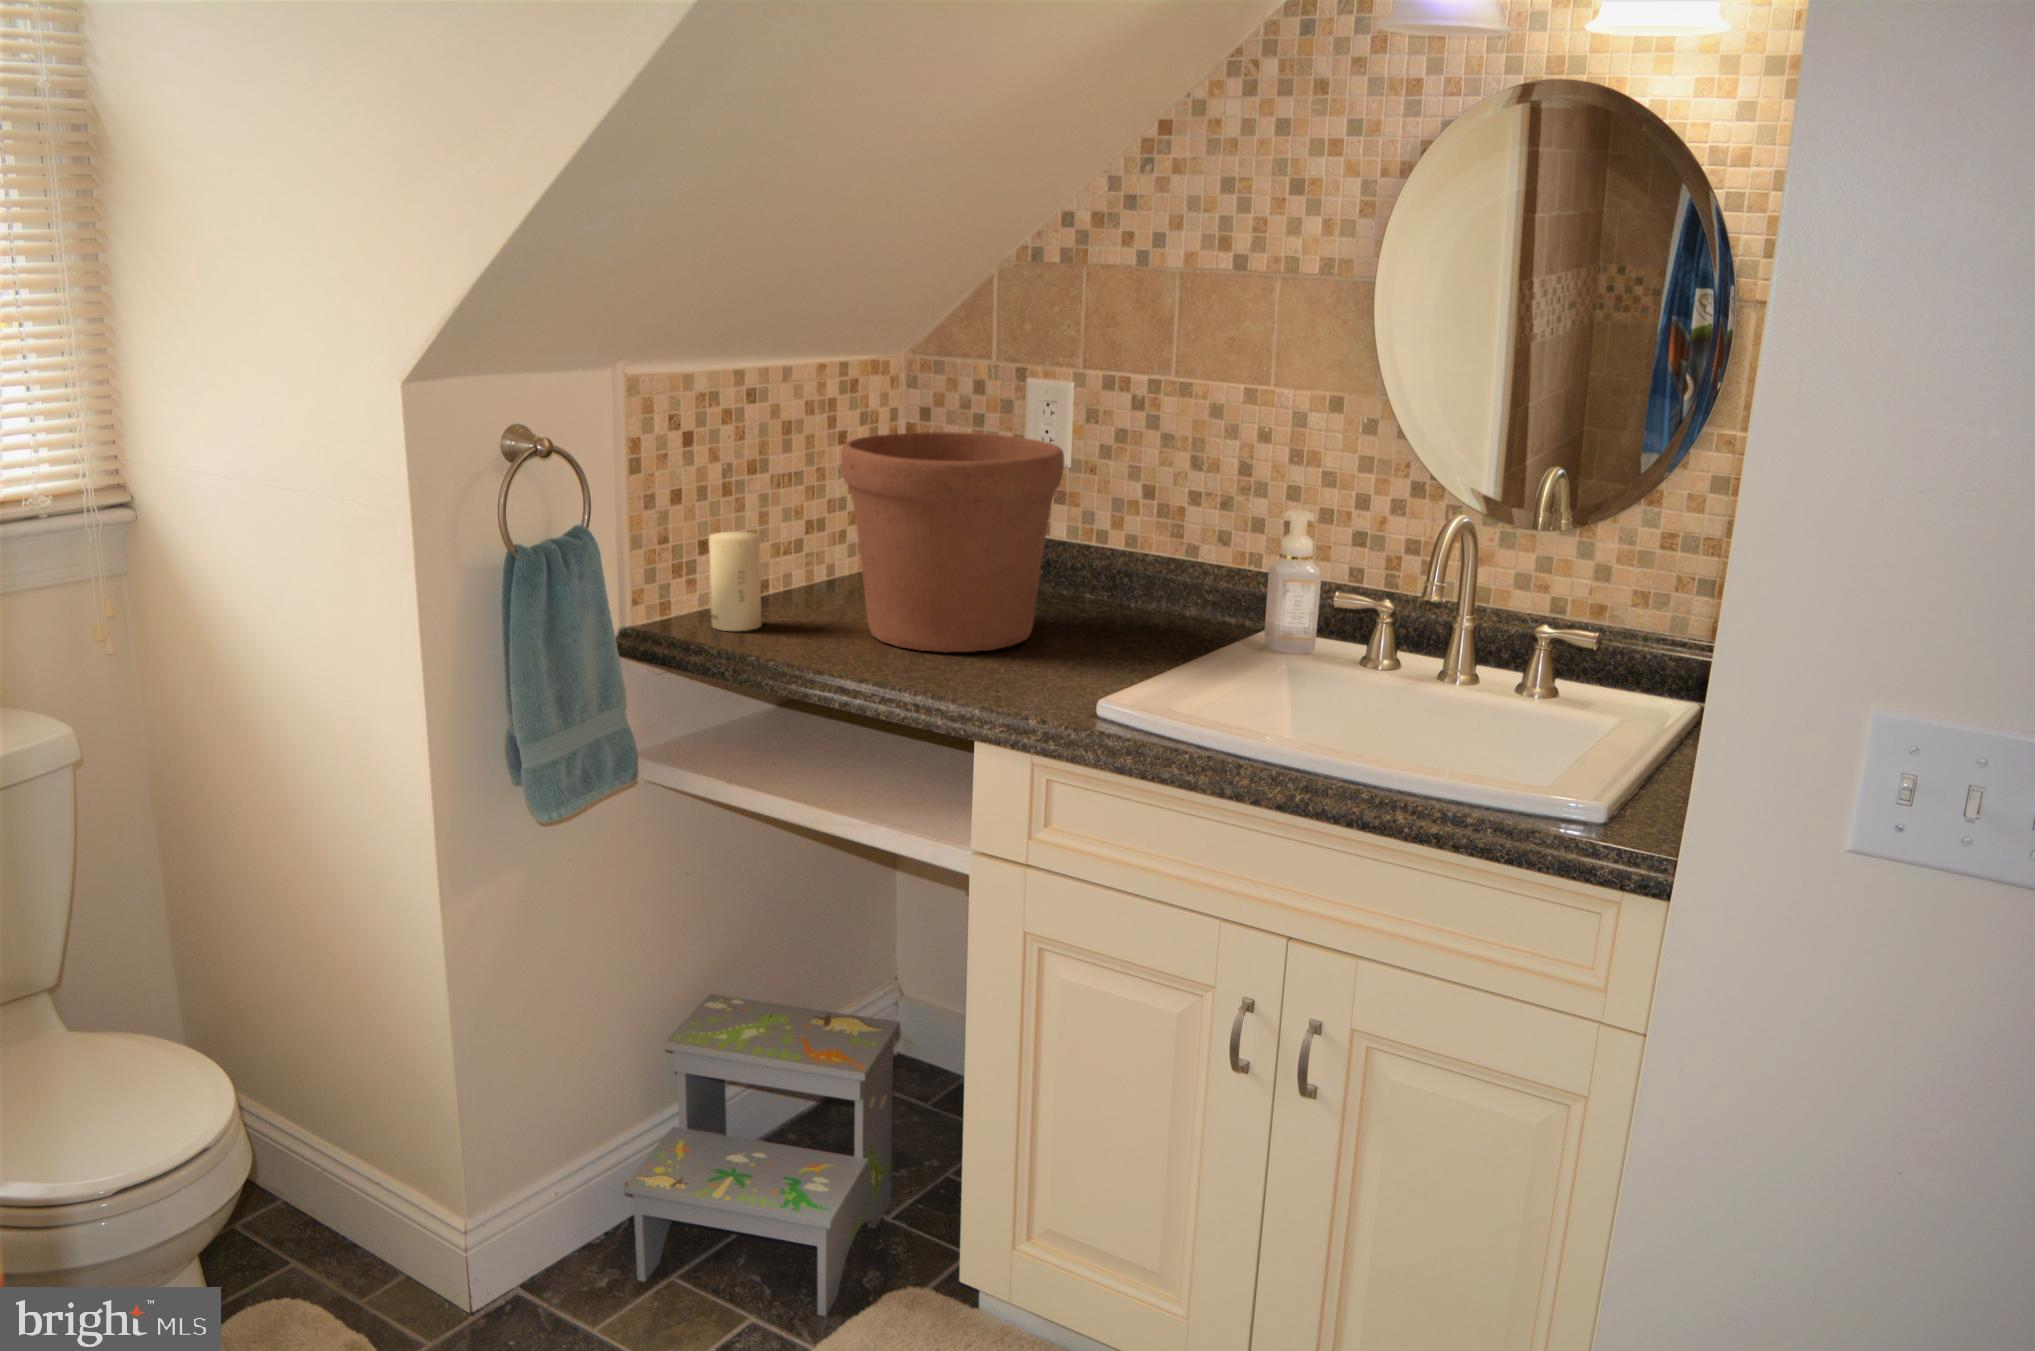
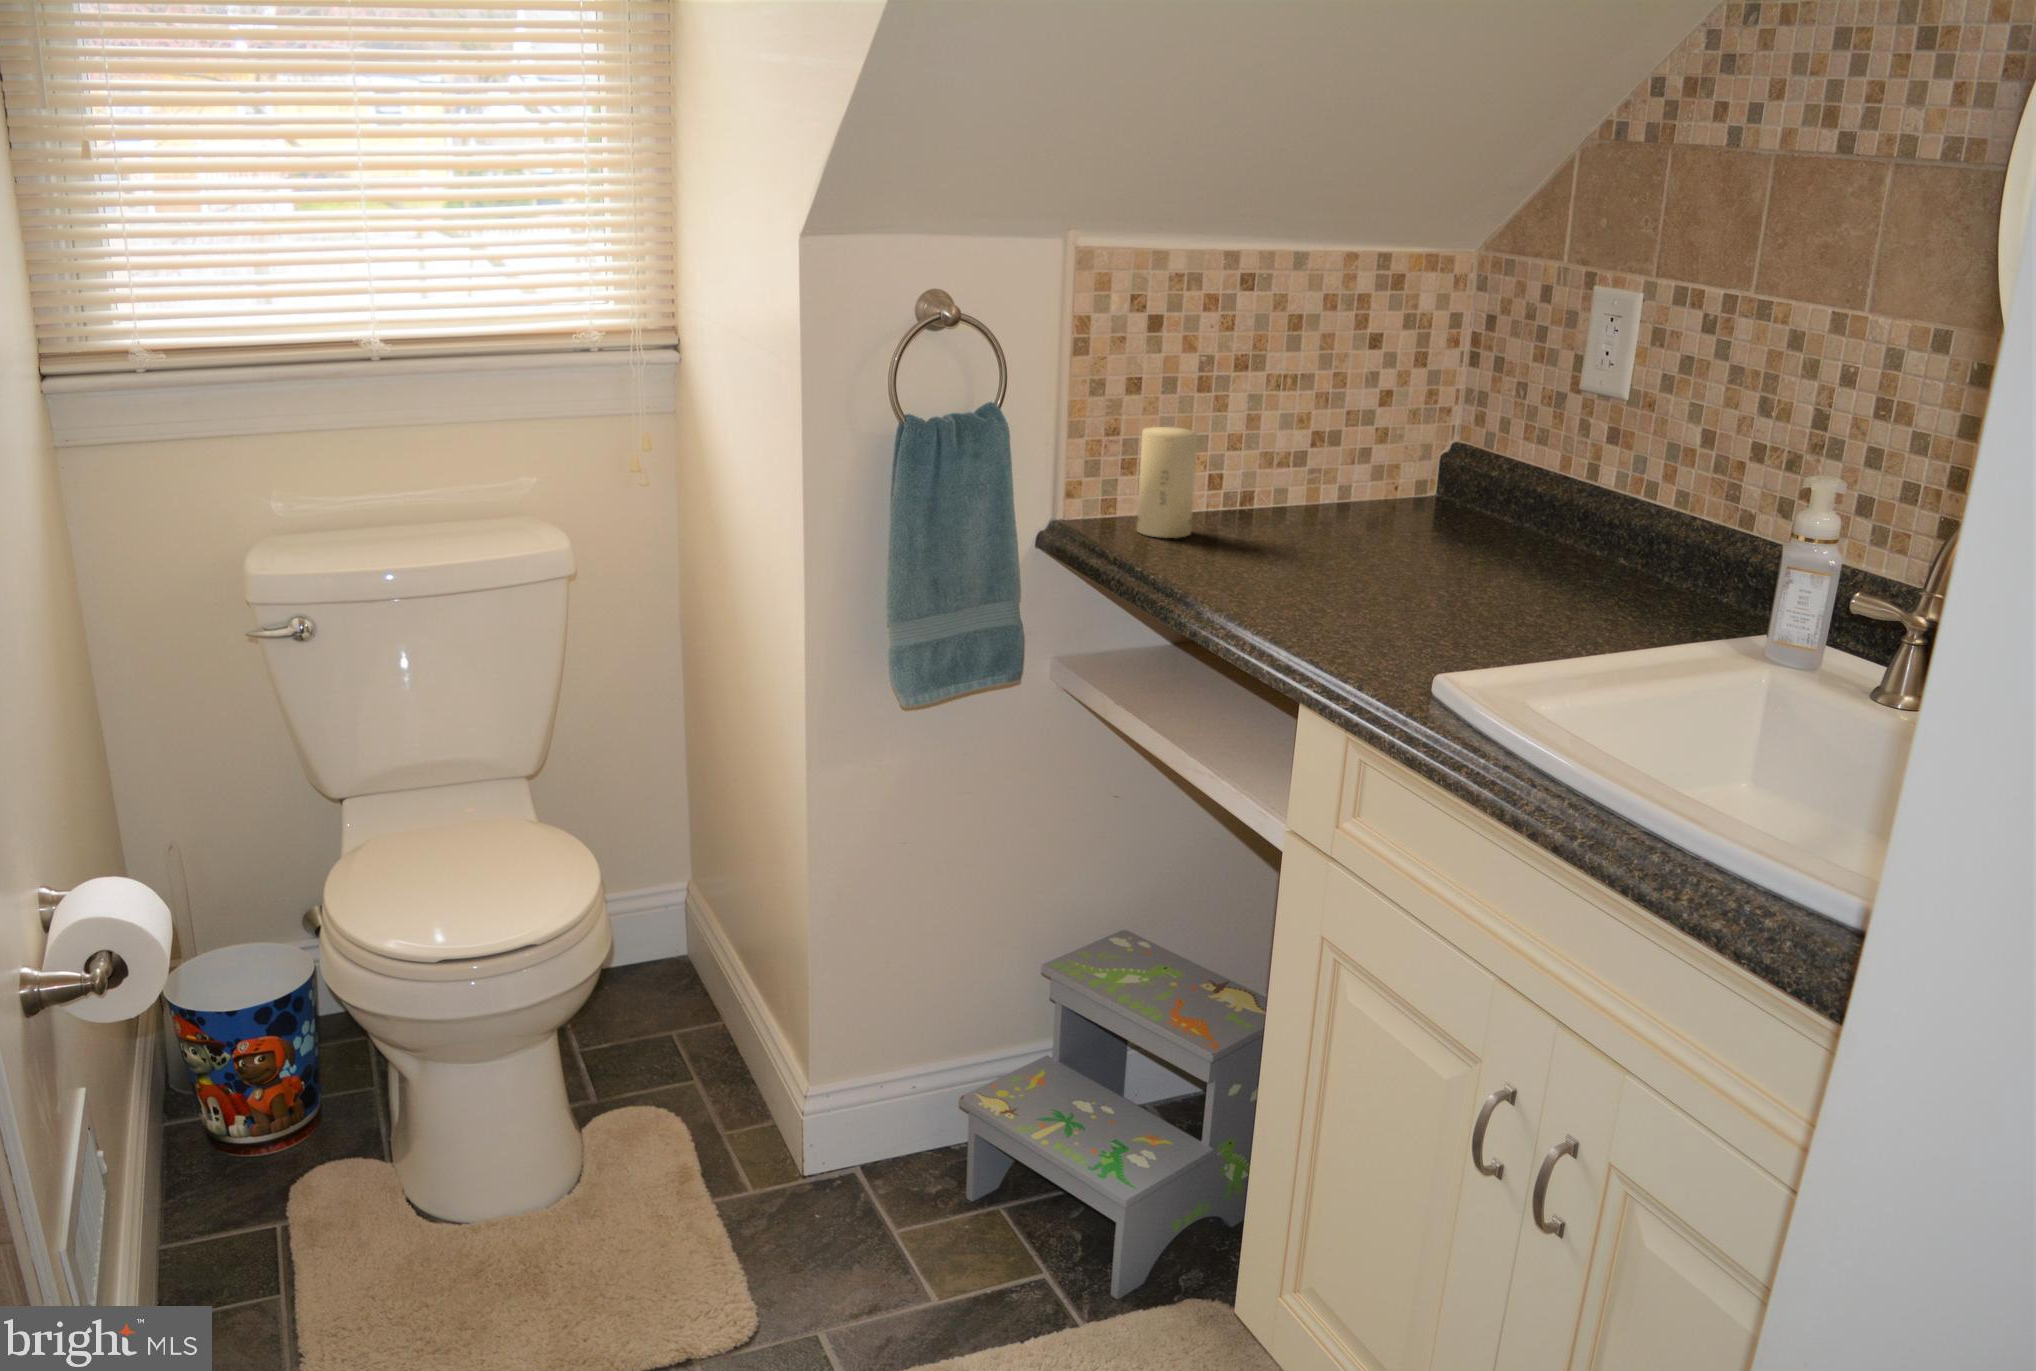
flower pot: present [841,432,1064,653] -> none [1274,334,1542,598]

